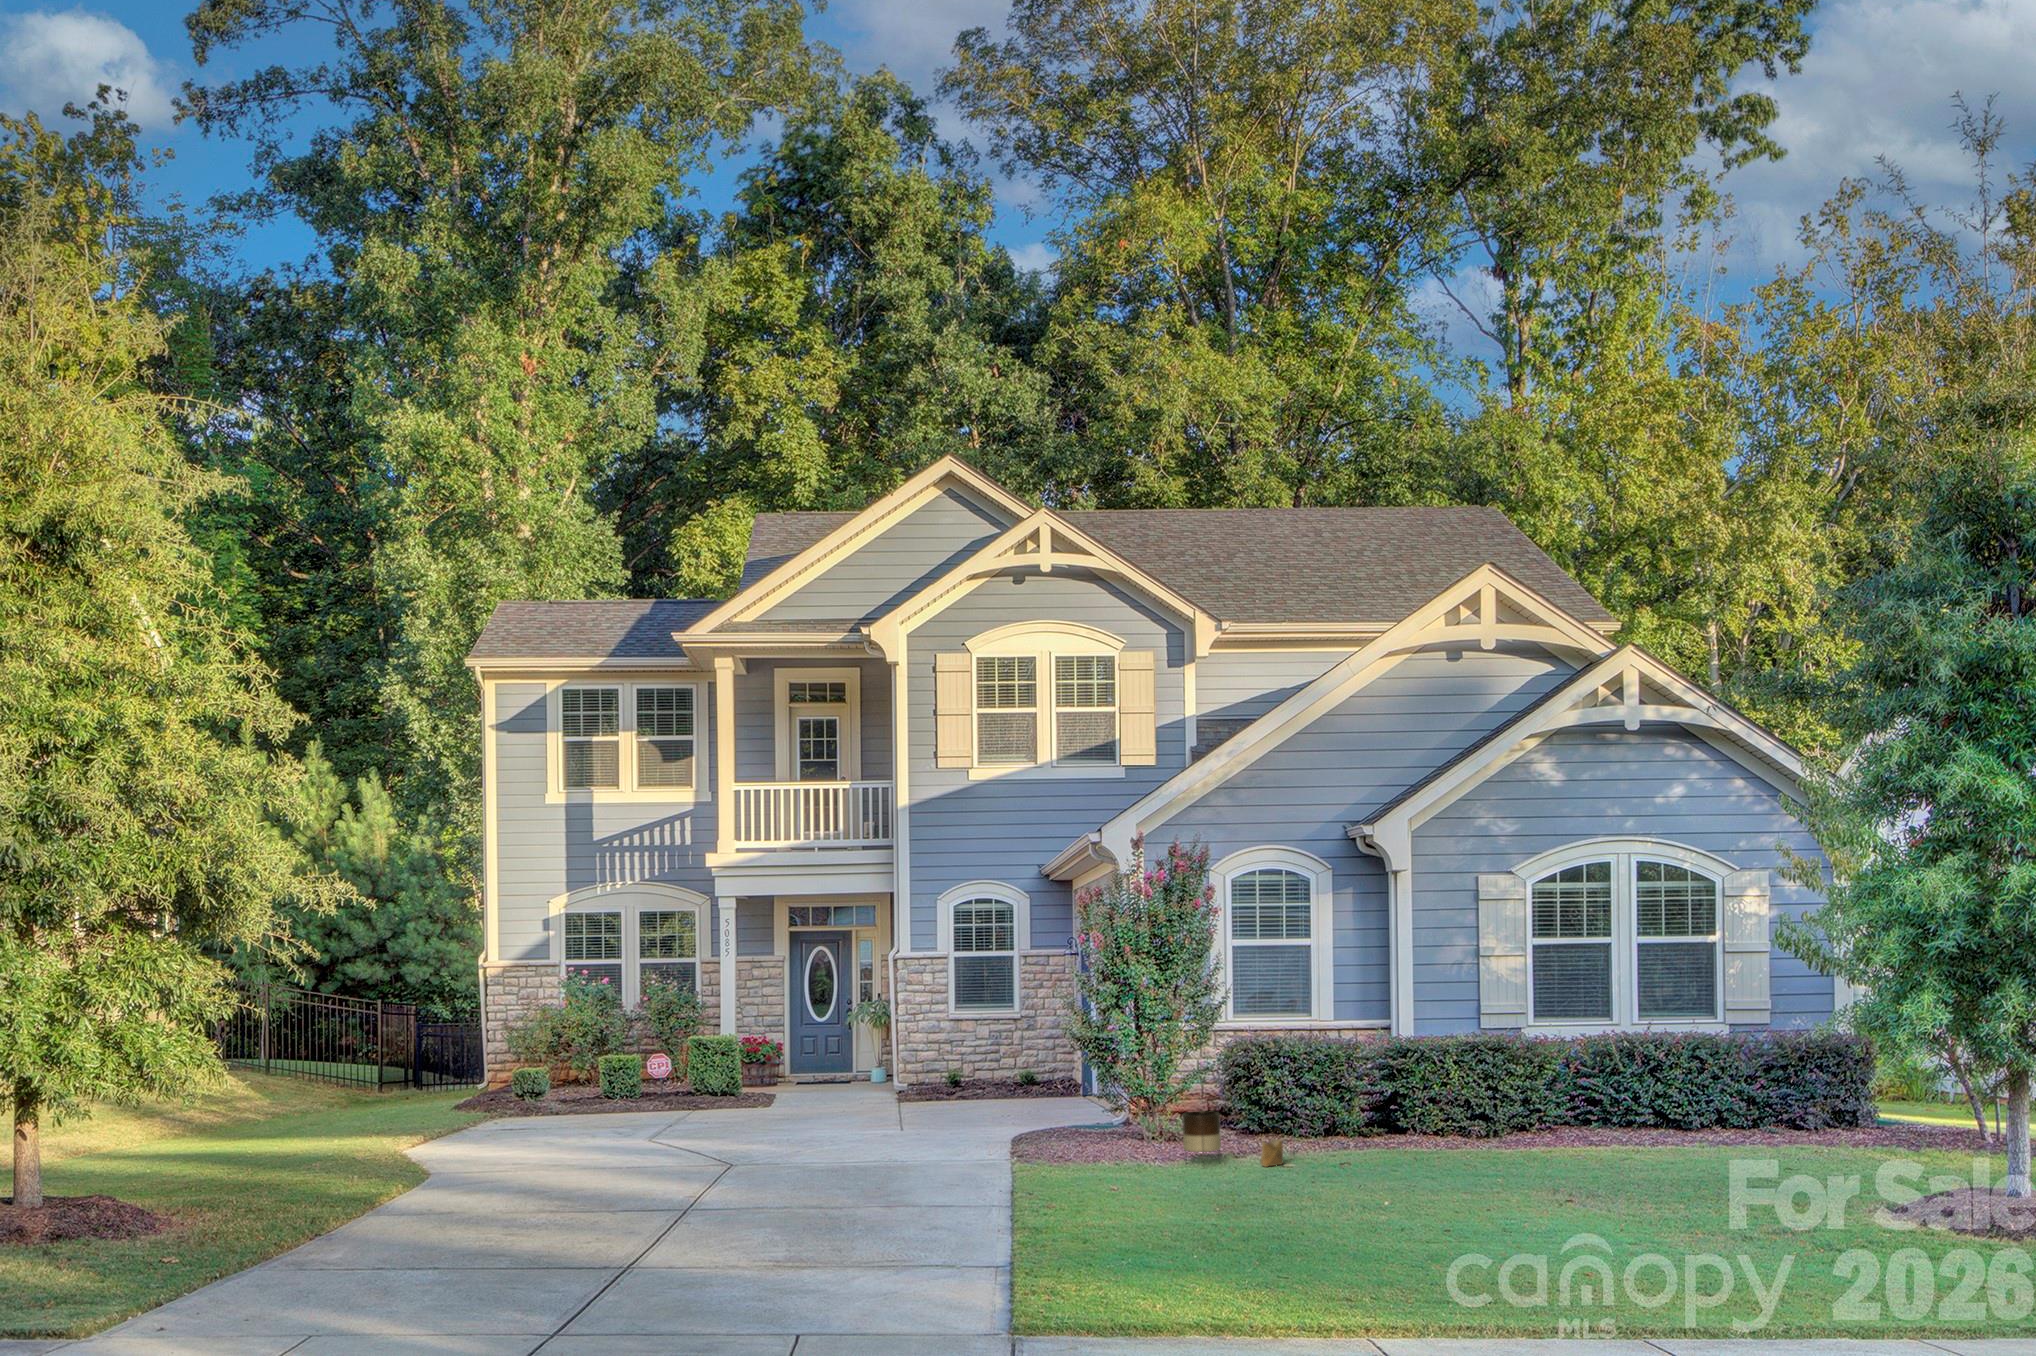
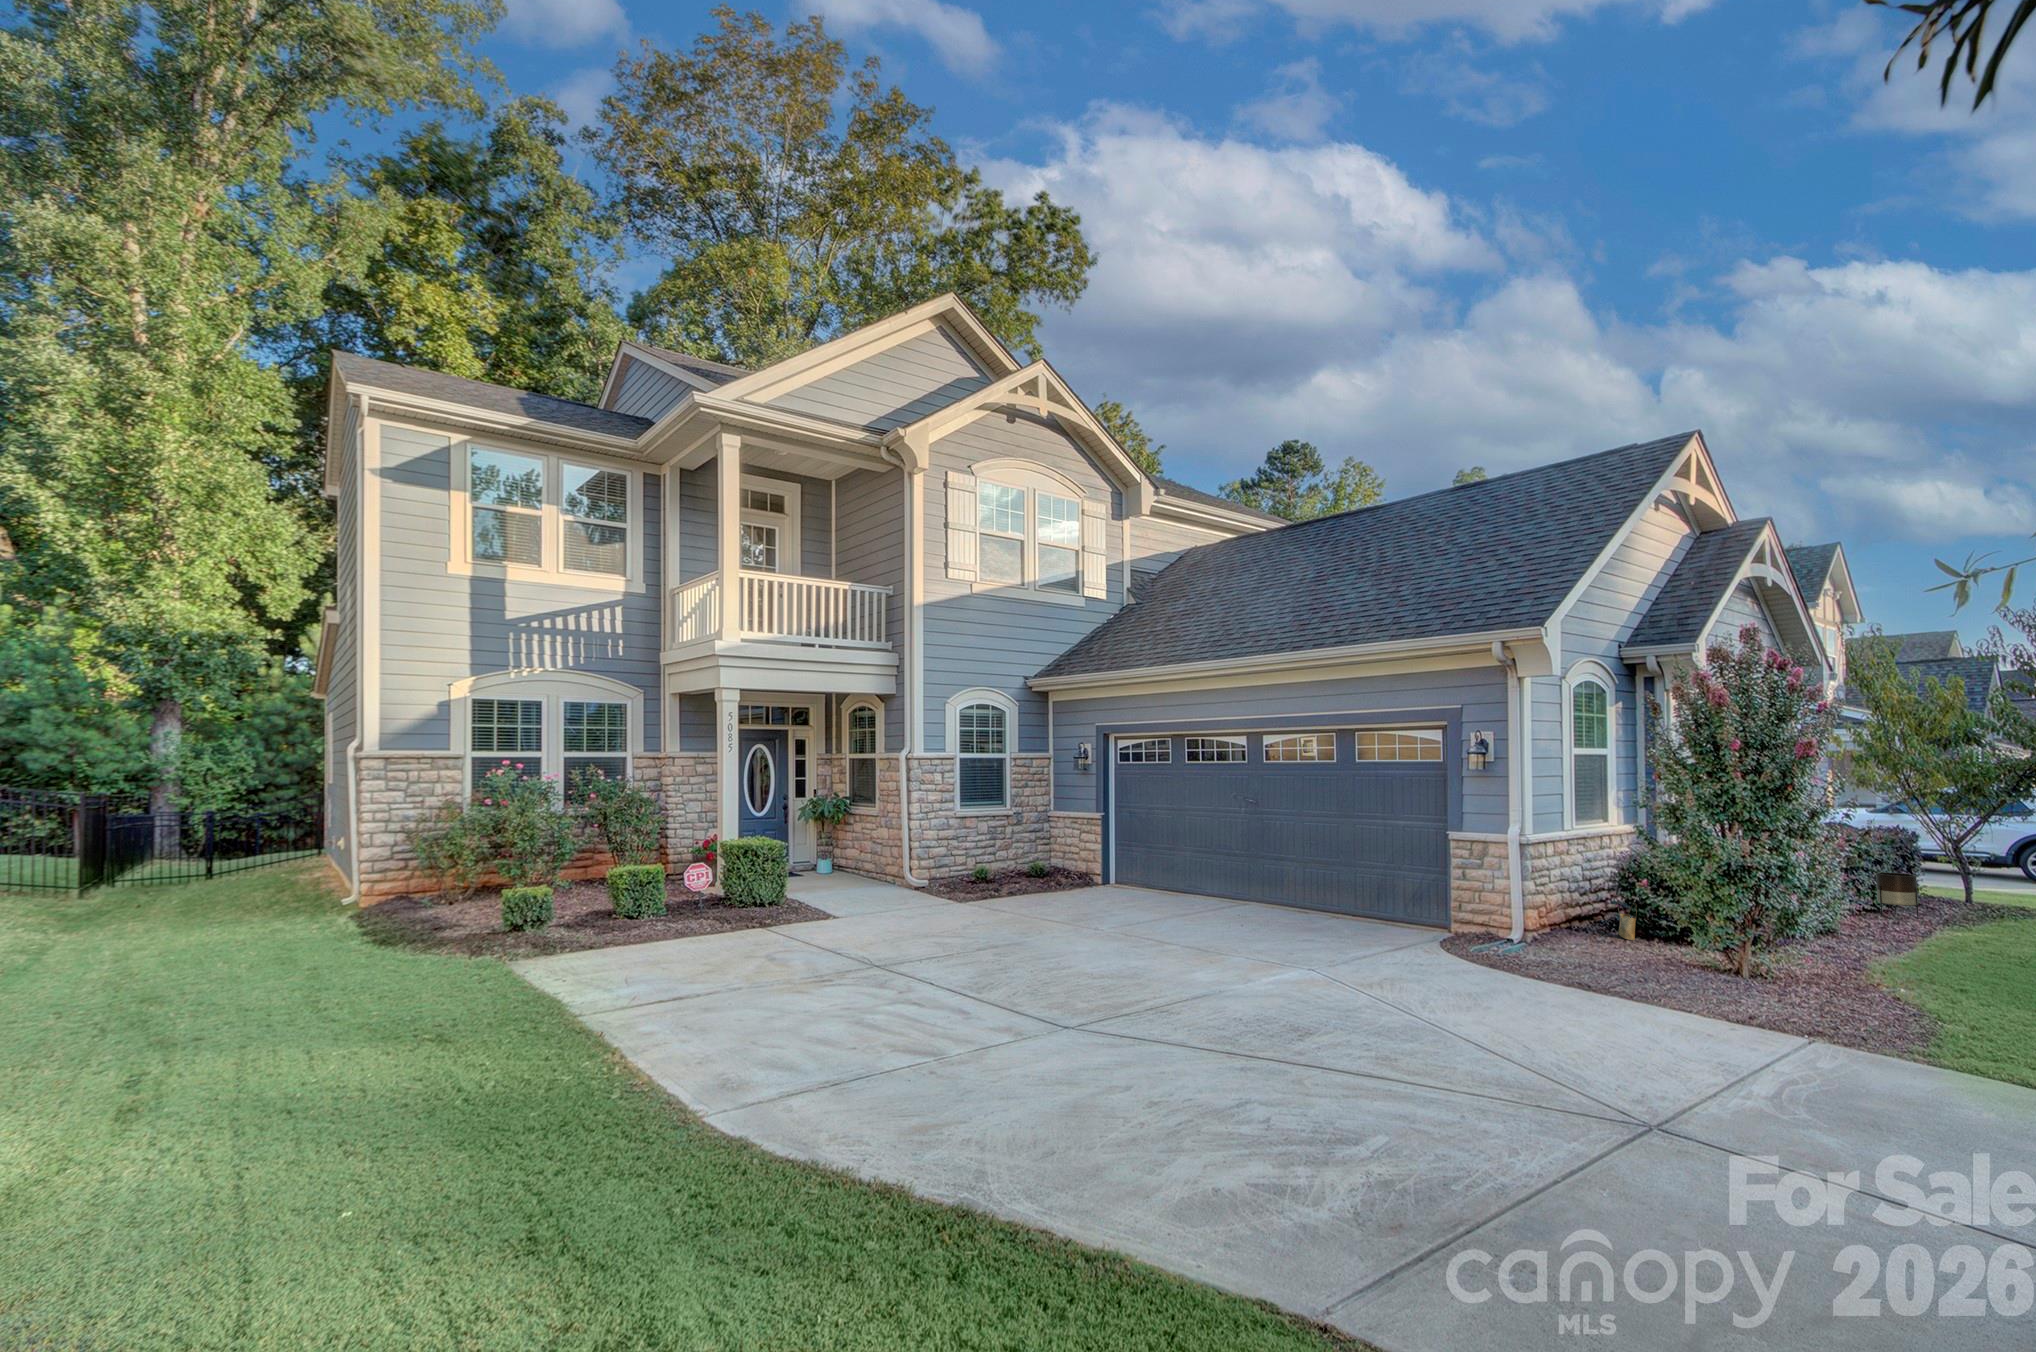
planter: present [1182,1111,1221,1161] -> present [1876,872,1919,919]

